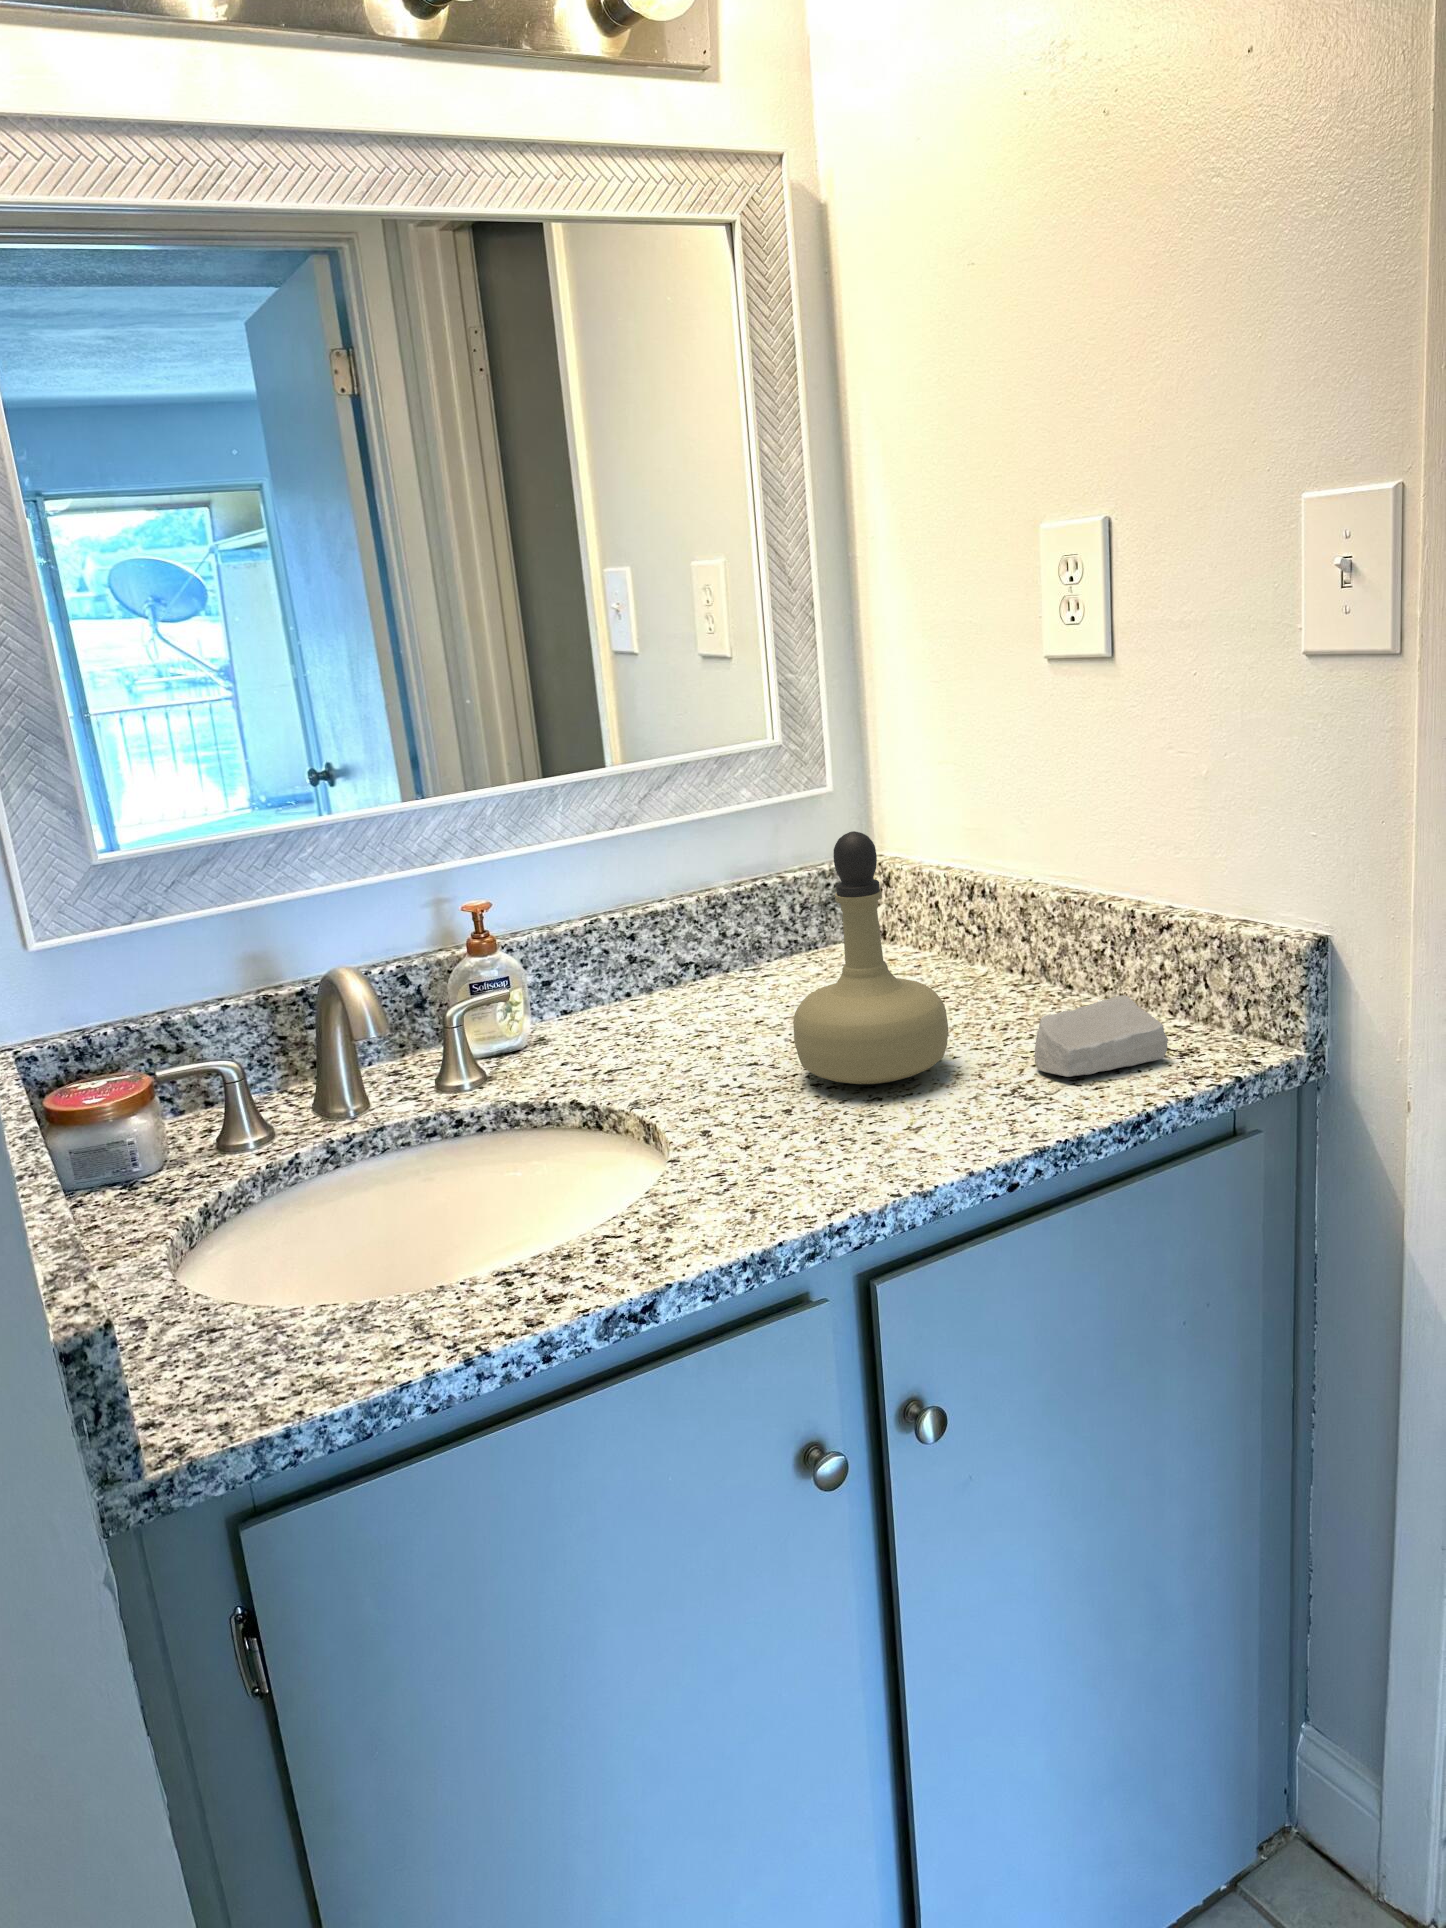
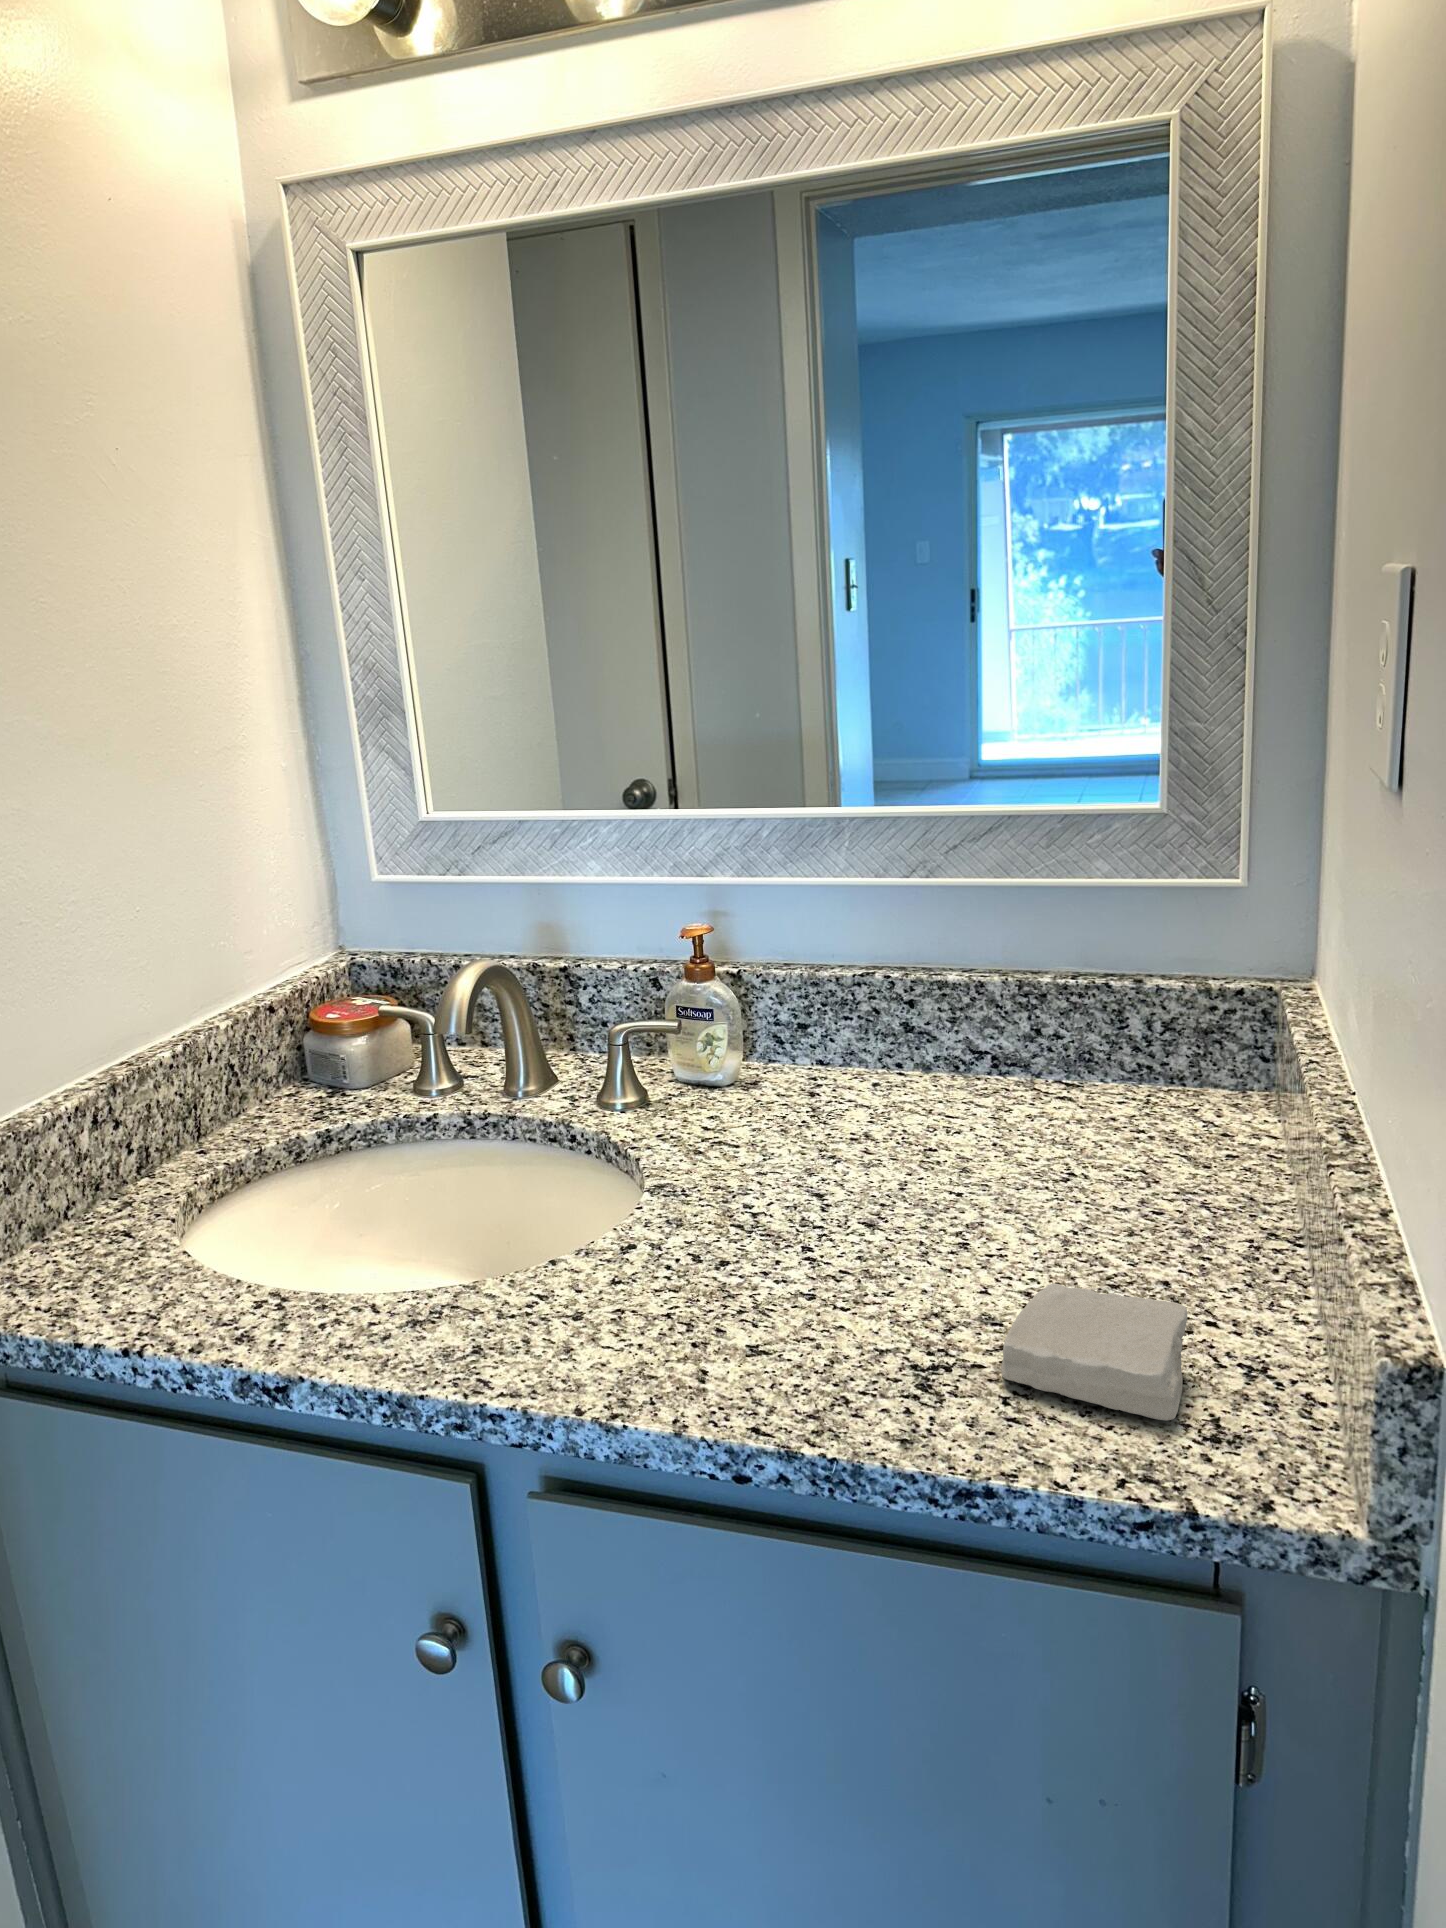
perfume bottle: present [793,831,949,1084] -> none [780,961,975,1284]

